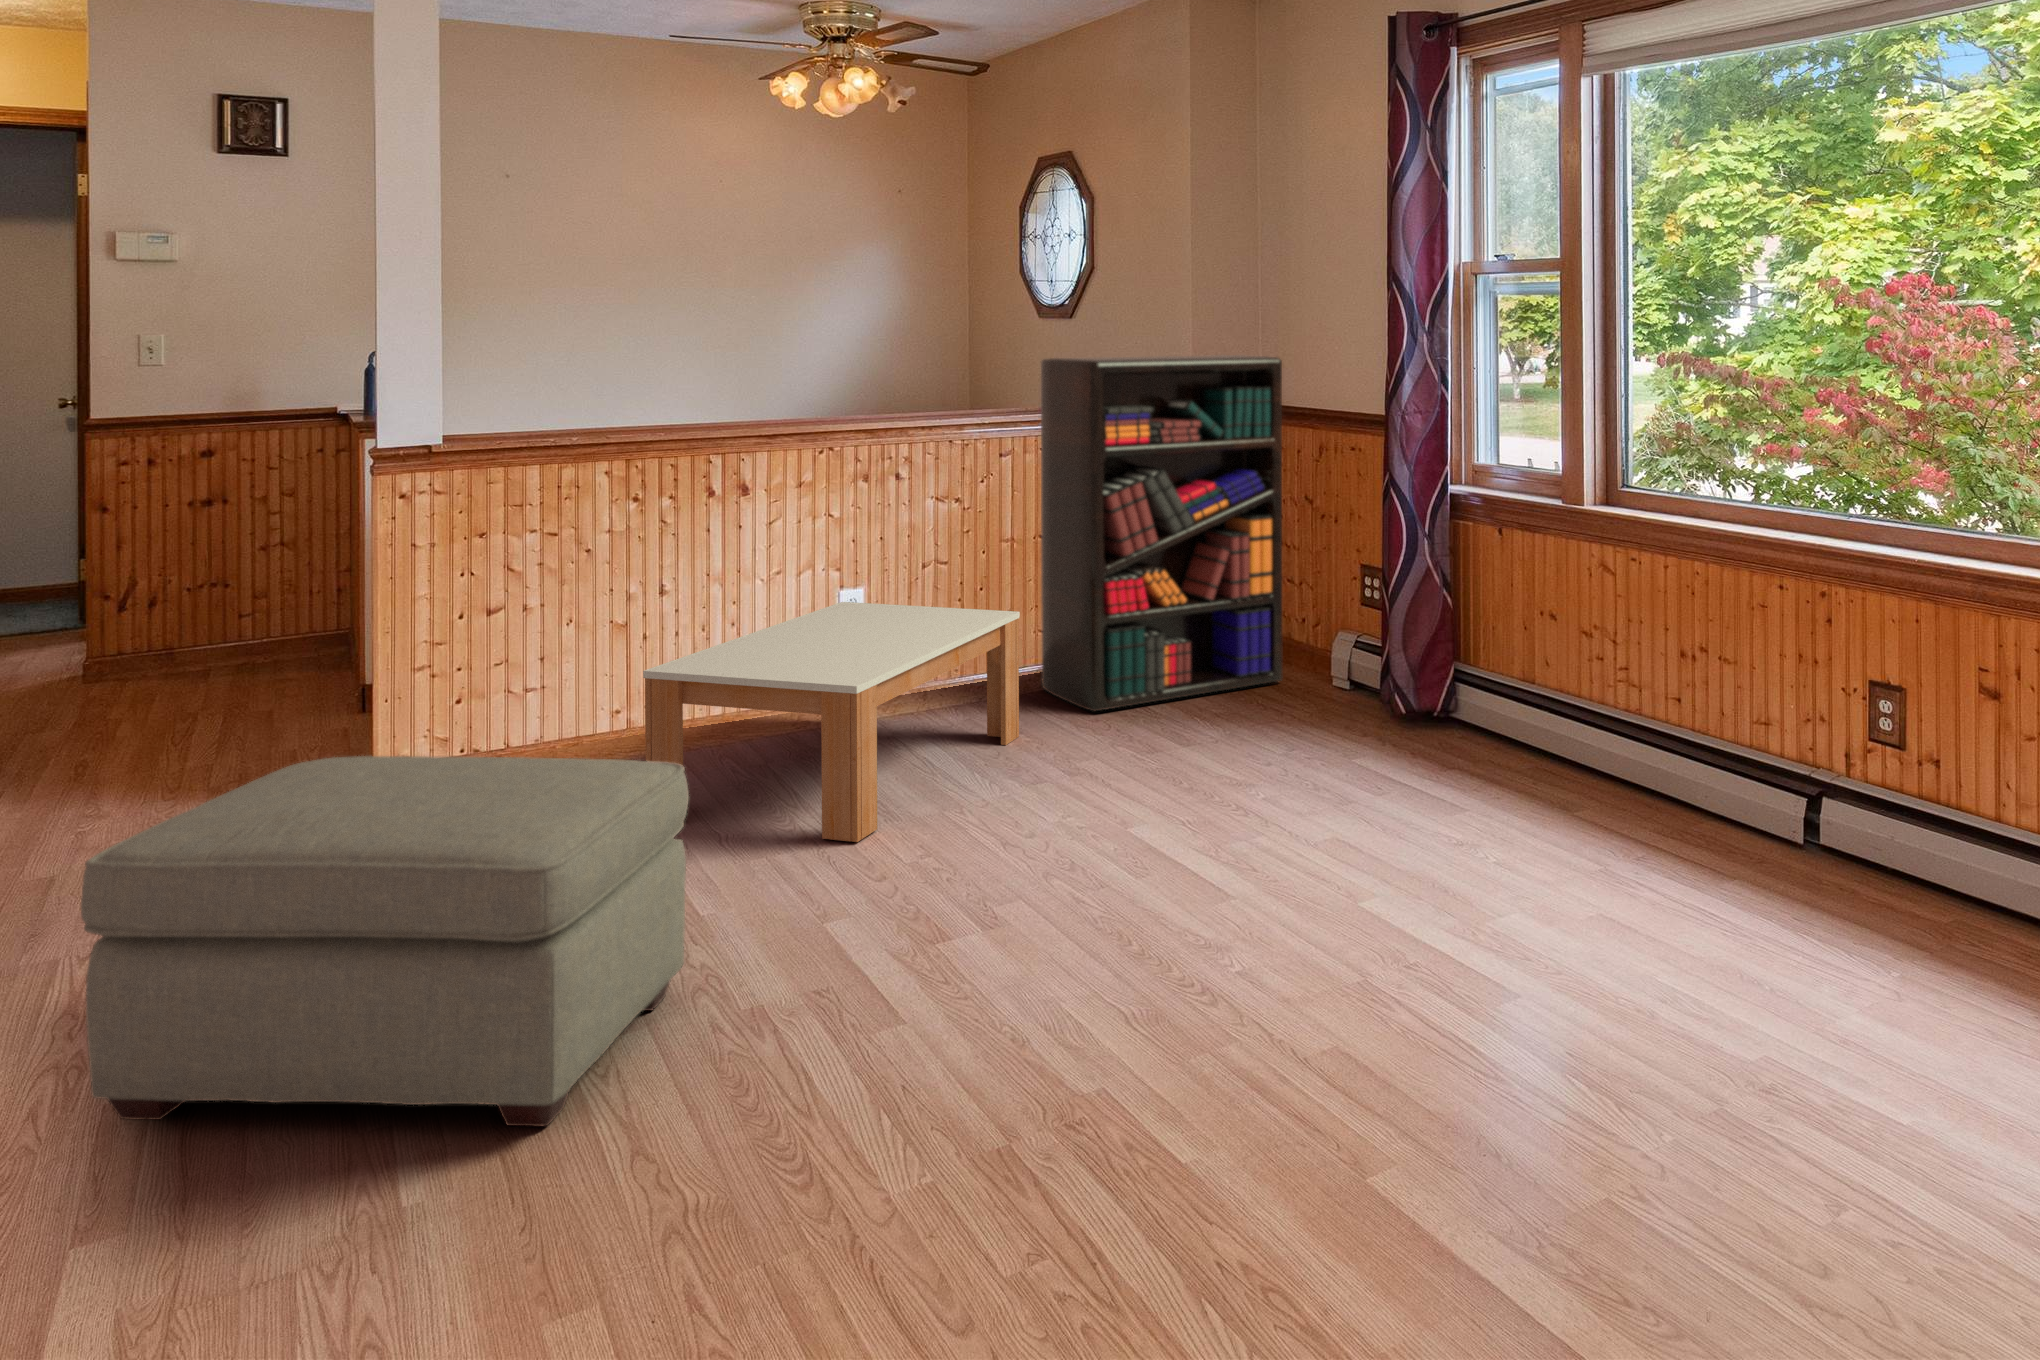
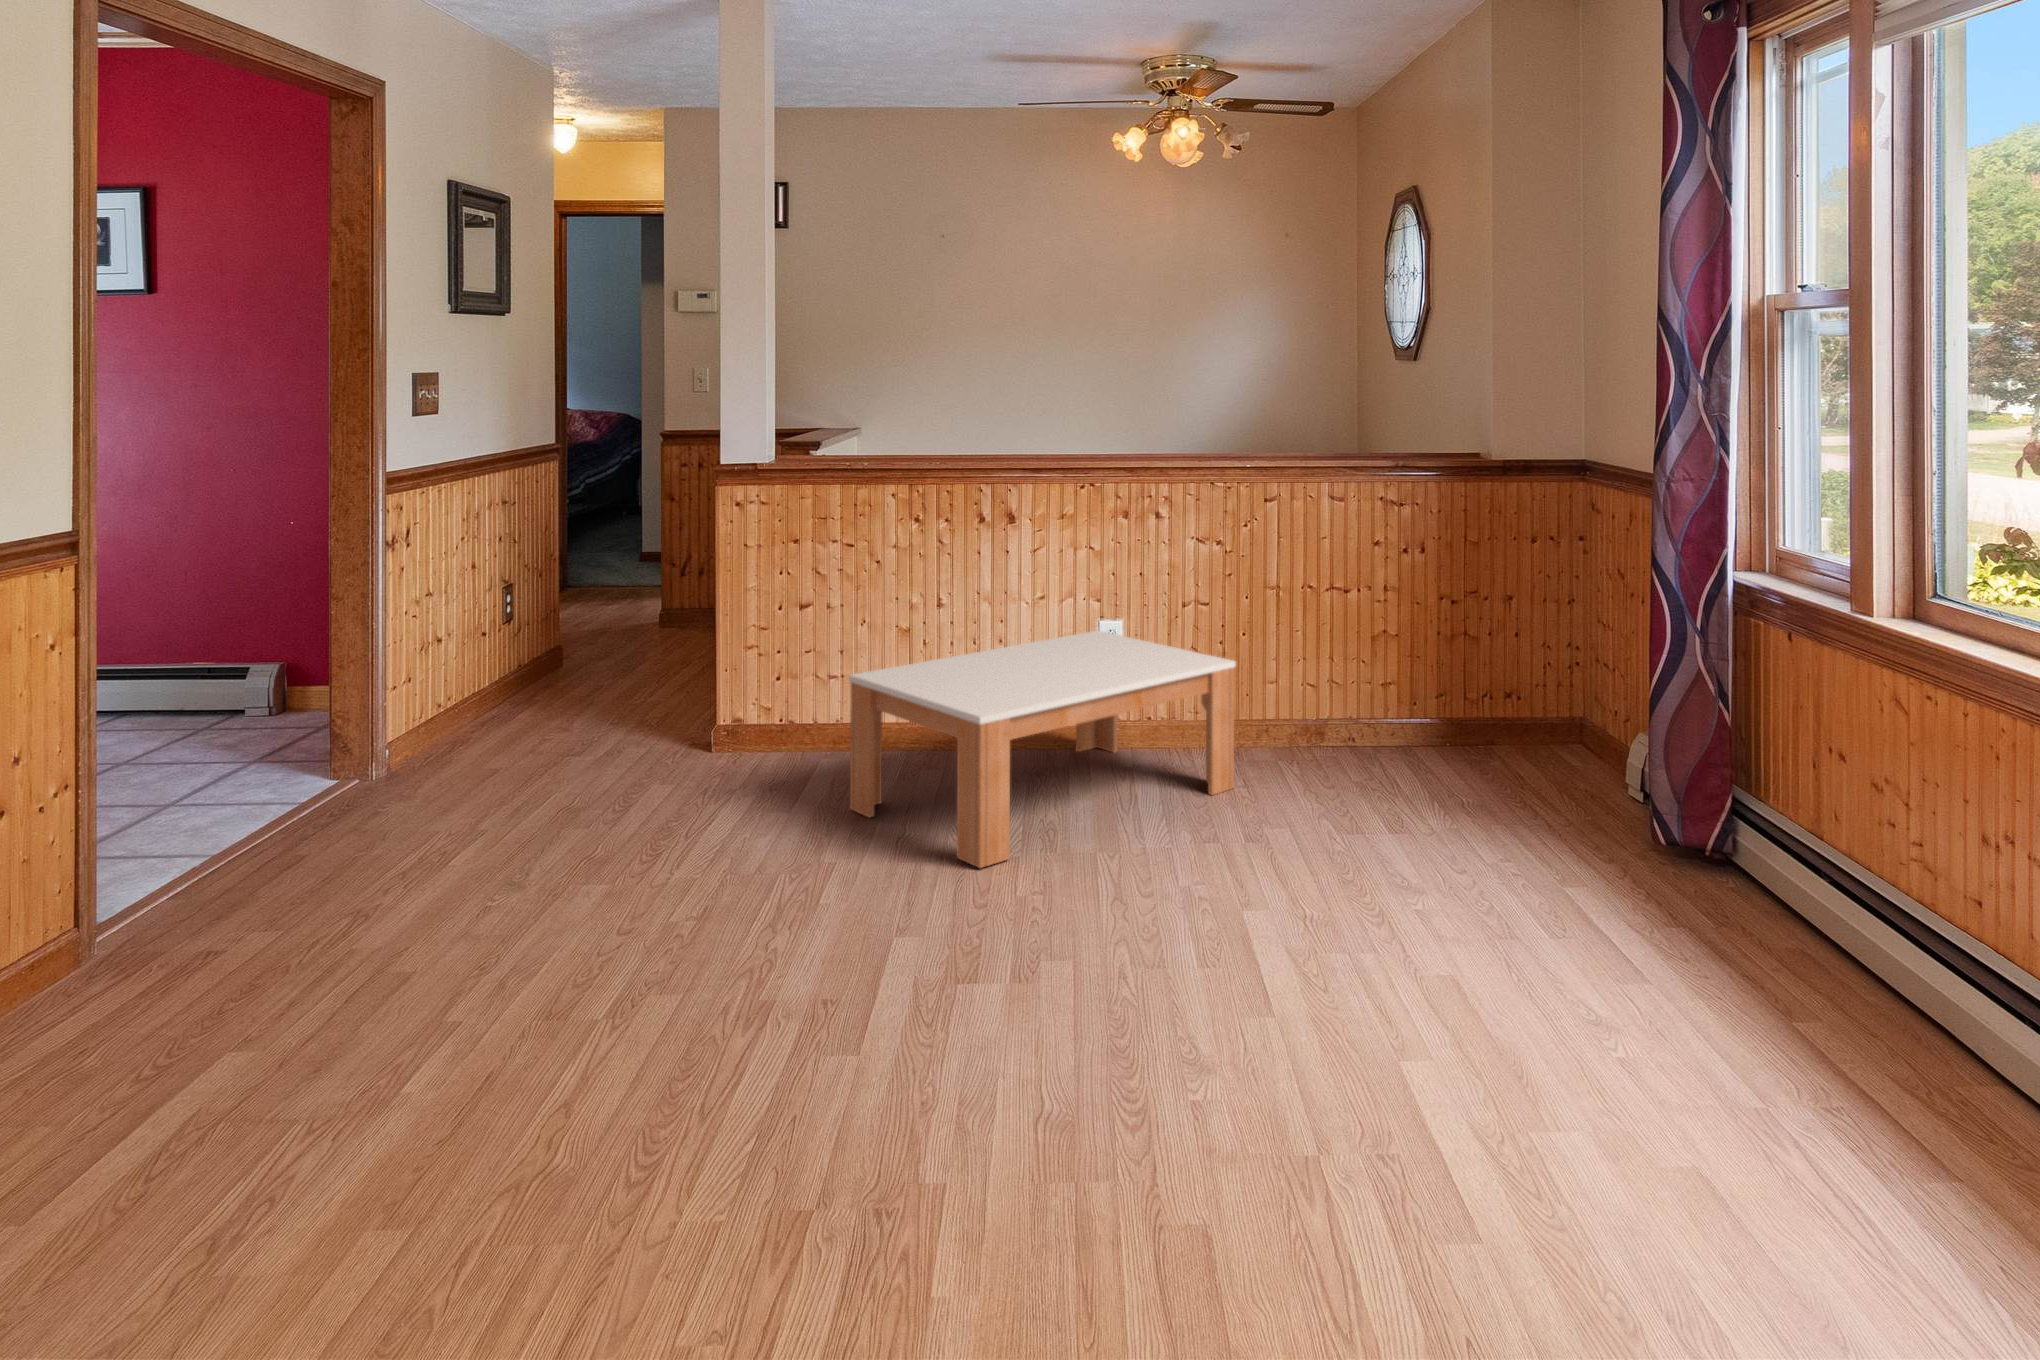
bookshelf: present [1041,355,1282,711] -> none [1306,404,1569,775]
ottoman: present [81,756,689,1126] -> none [260,718,709,1077]

